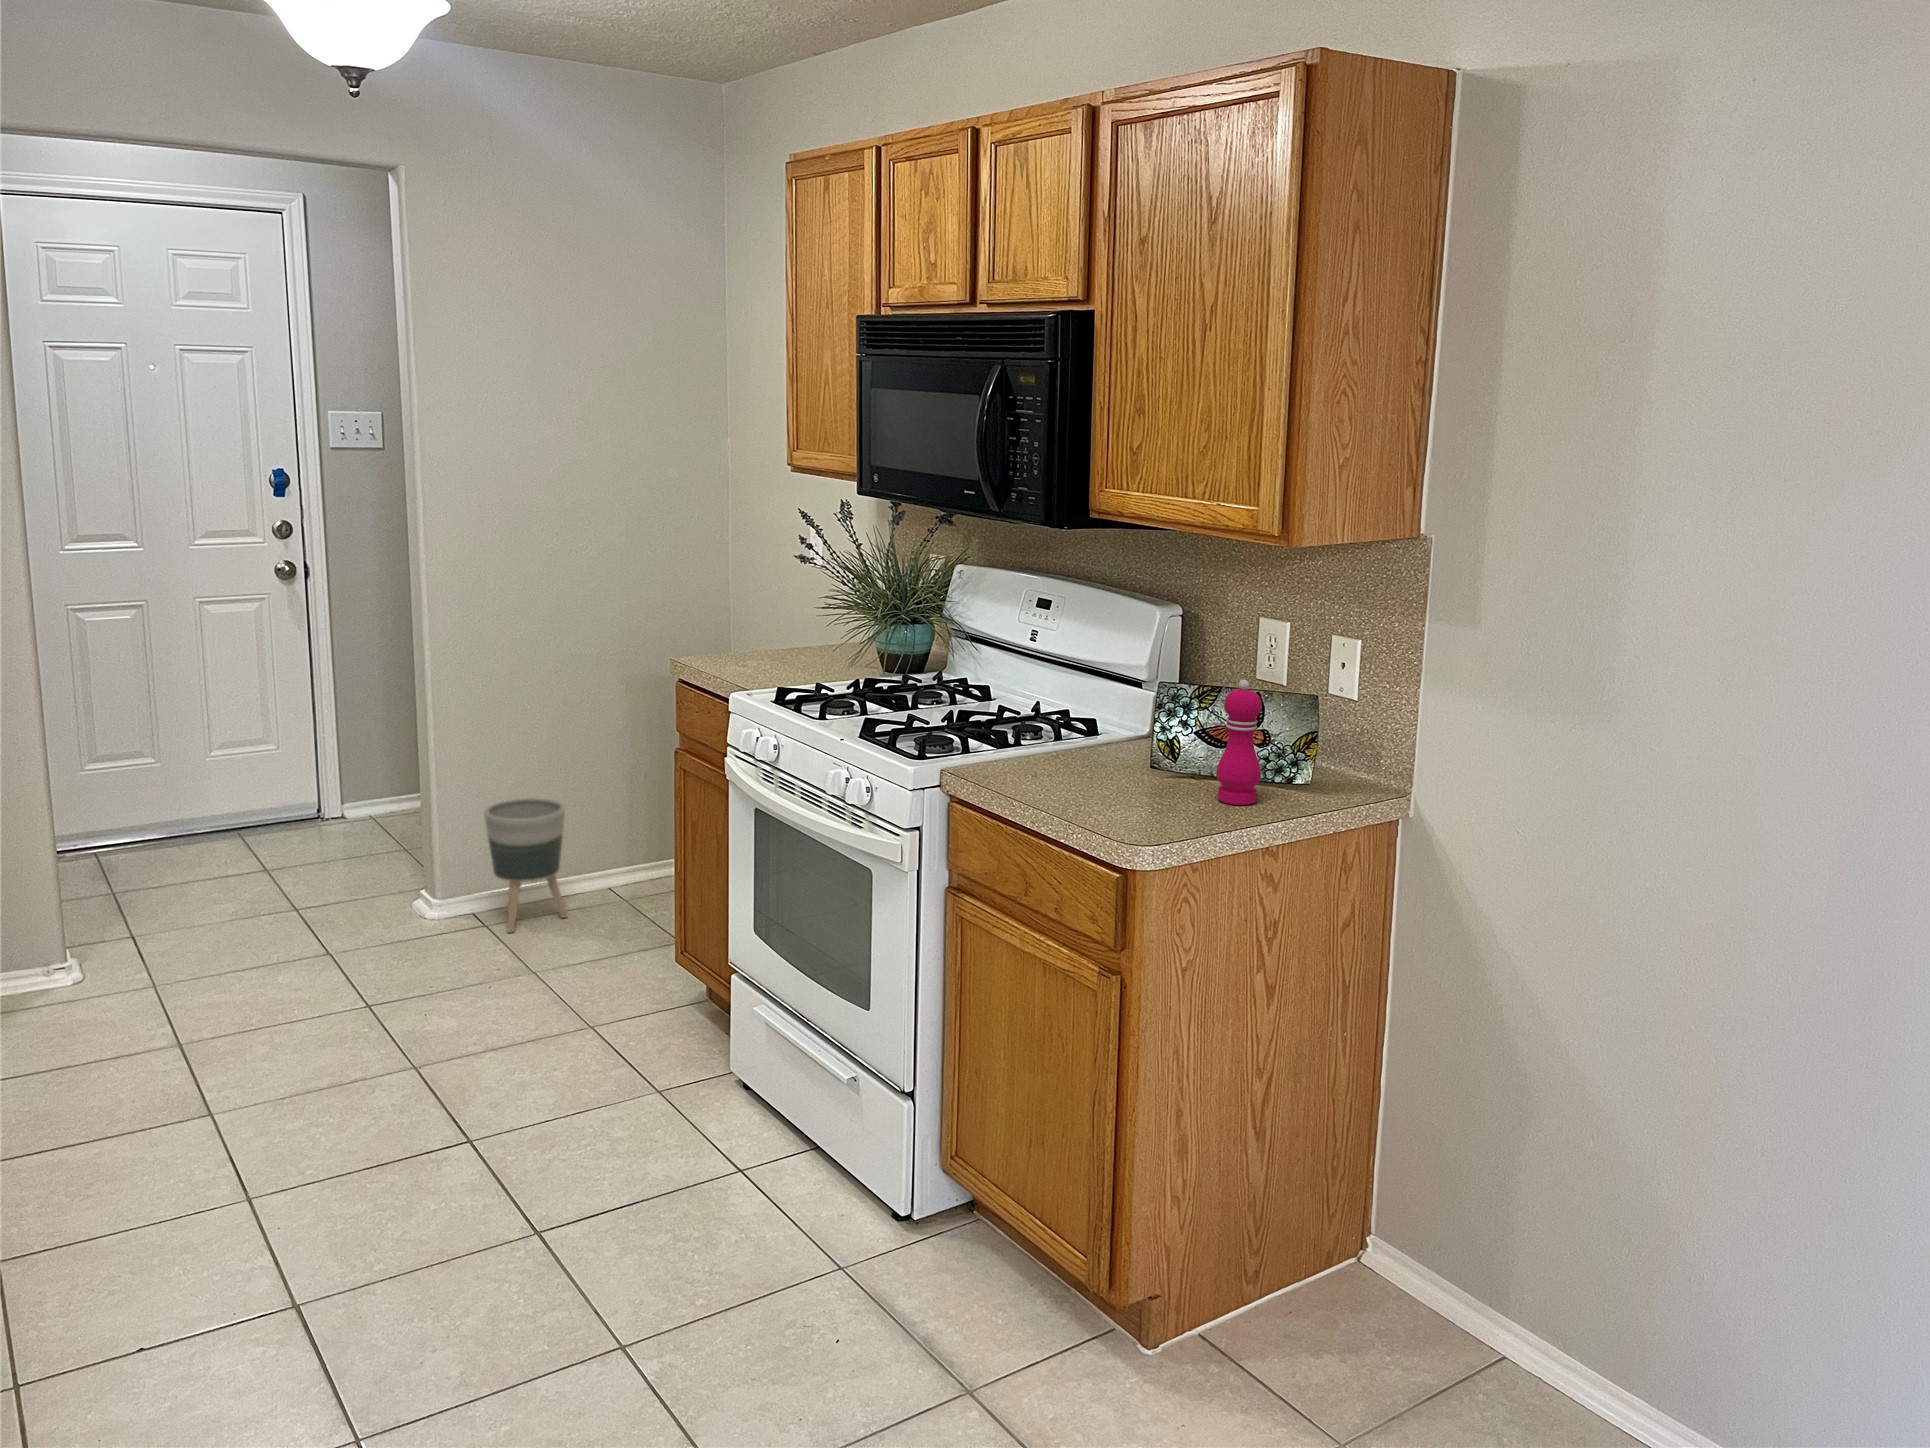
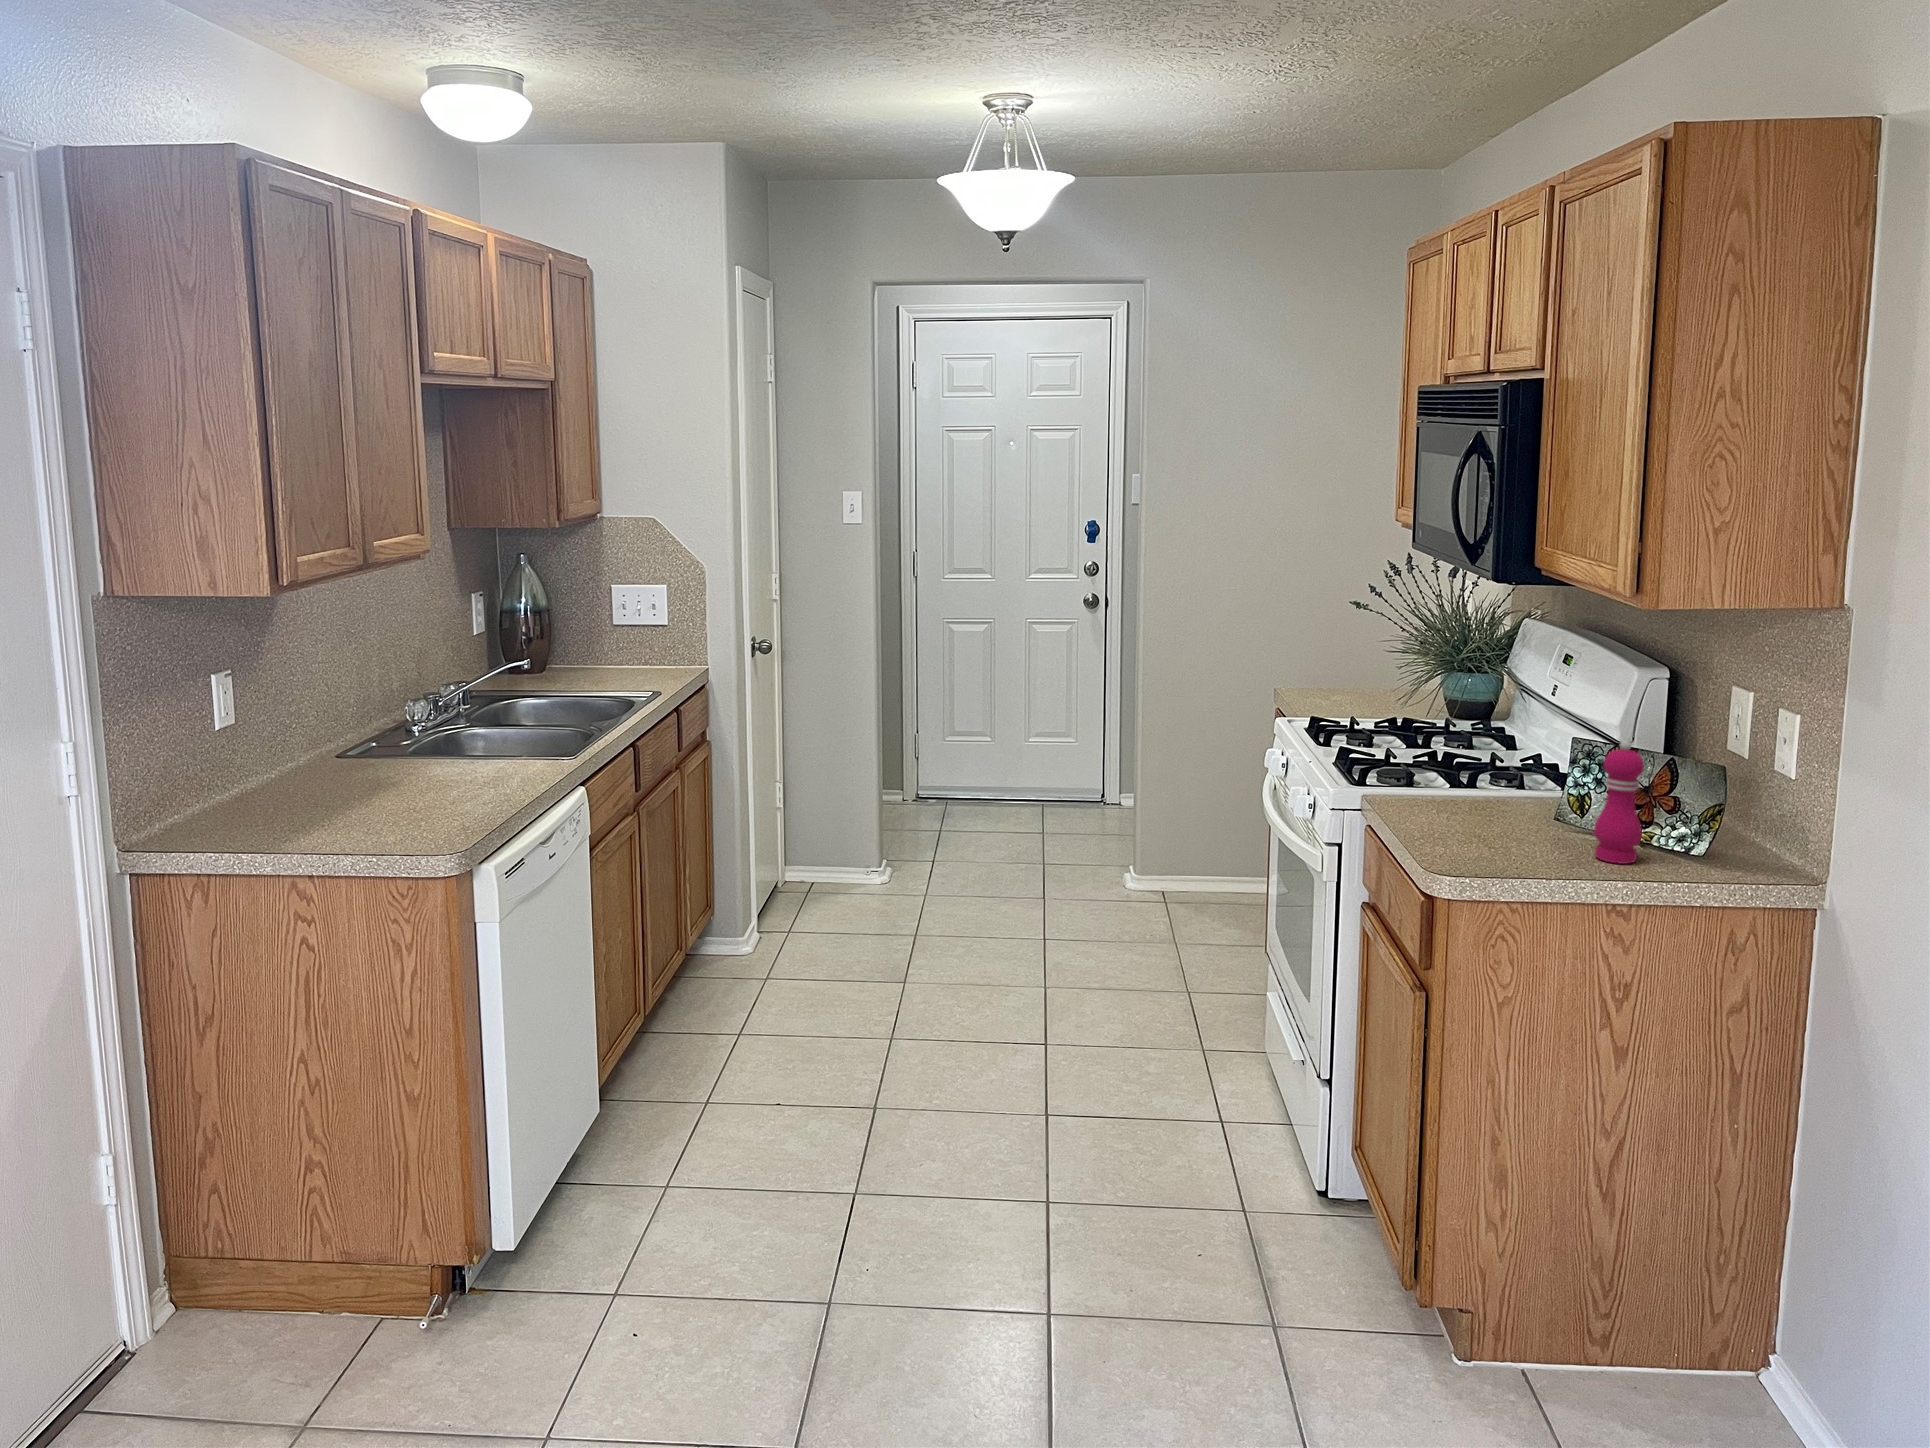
planter: present [484,798,568,933] -> none [1172,803,1239,914]

